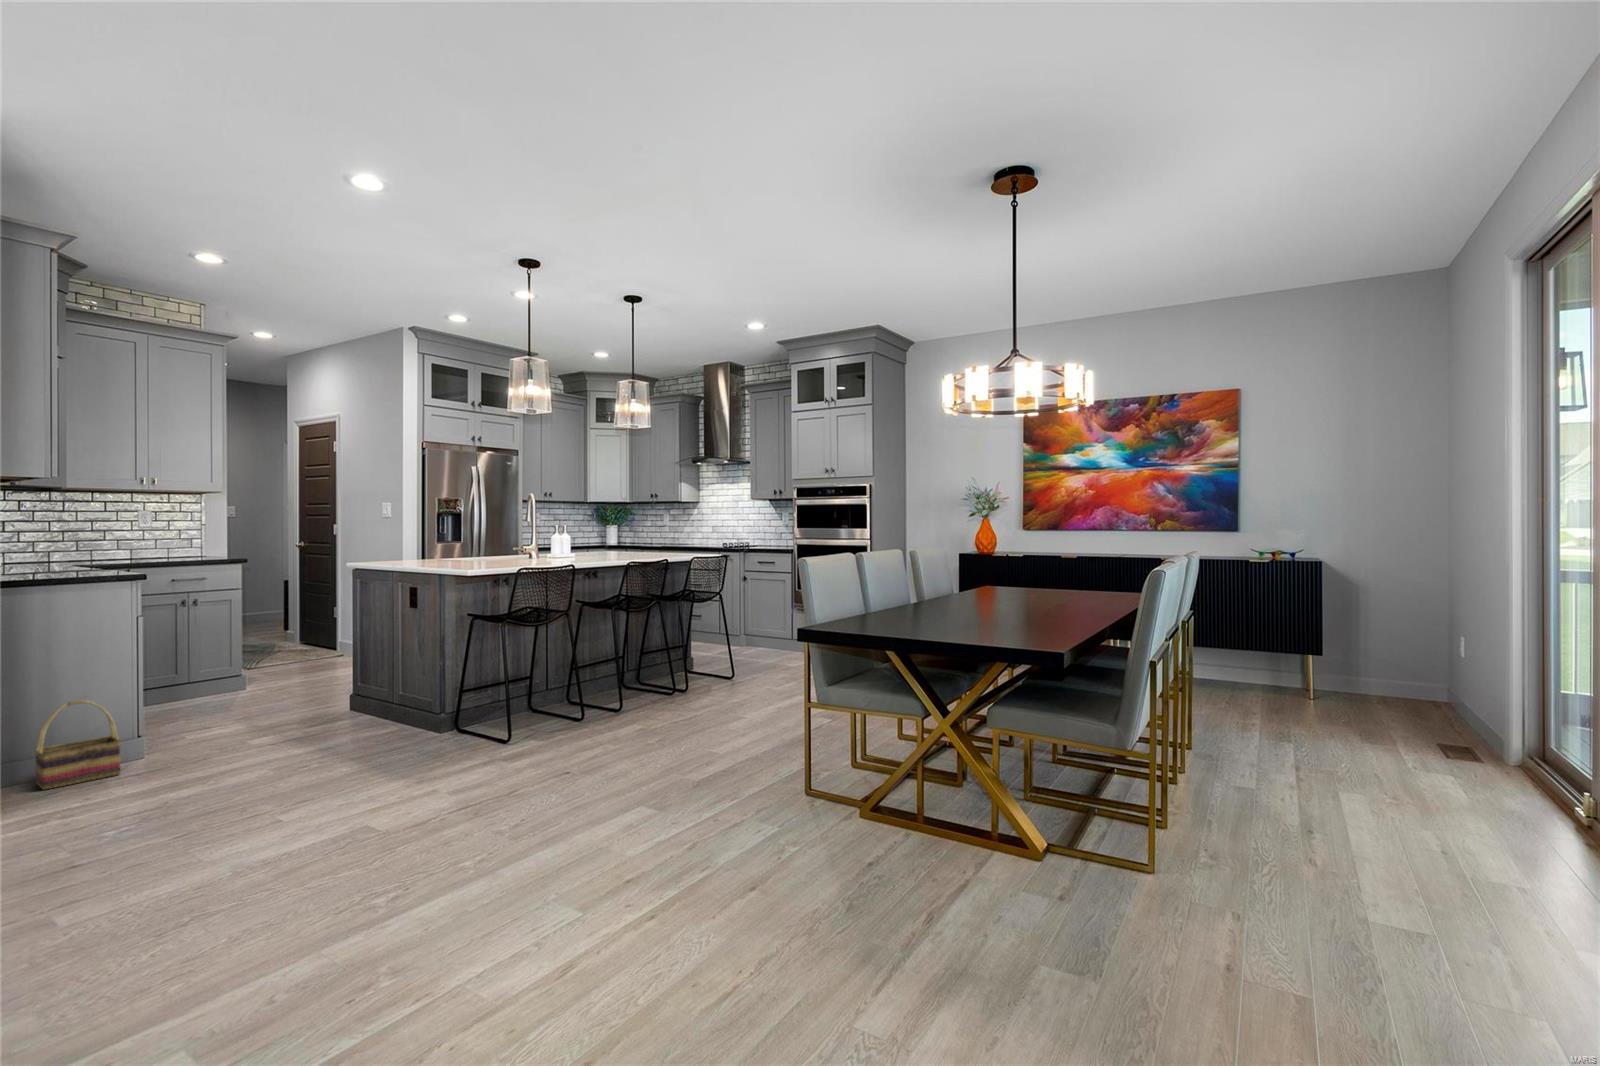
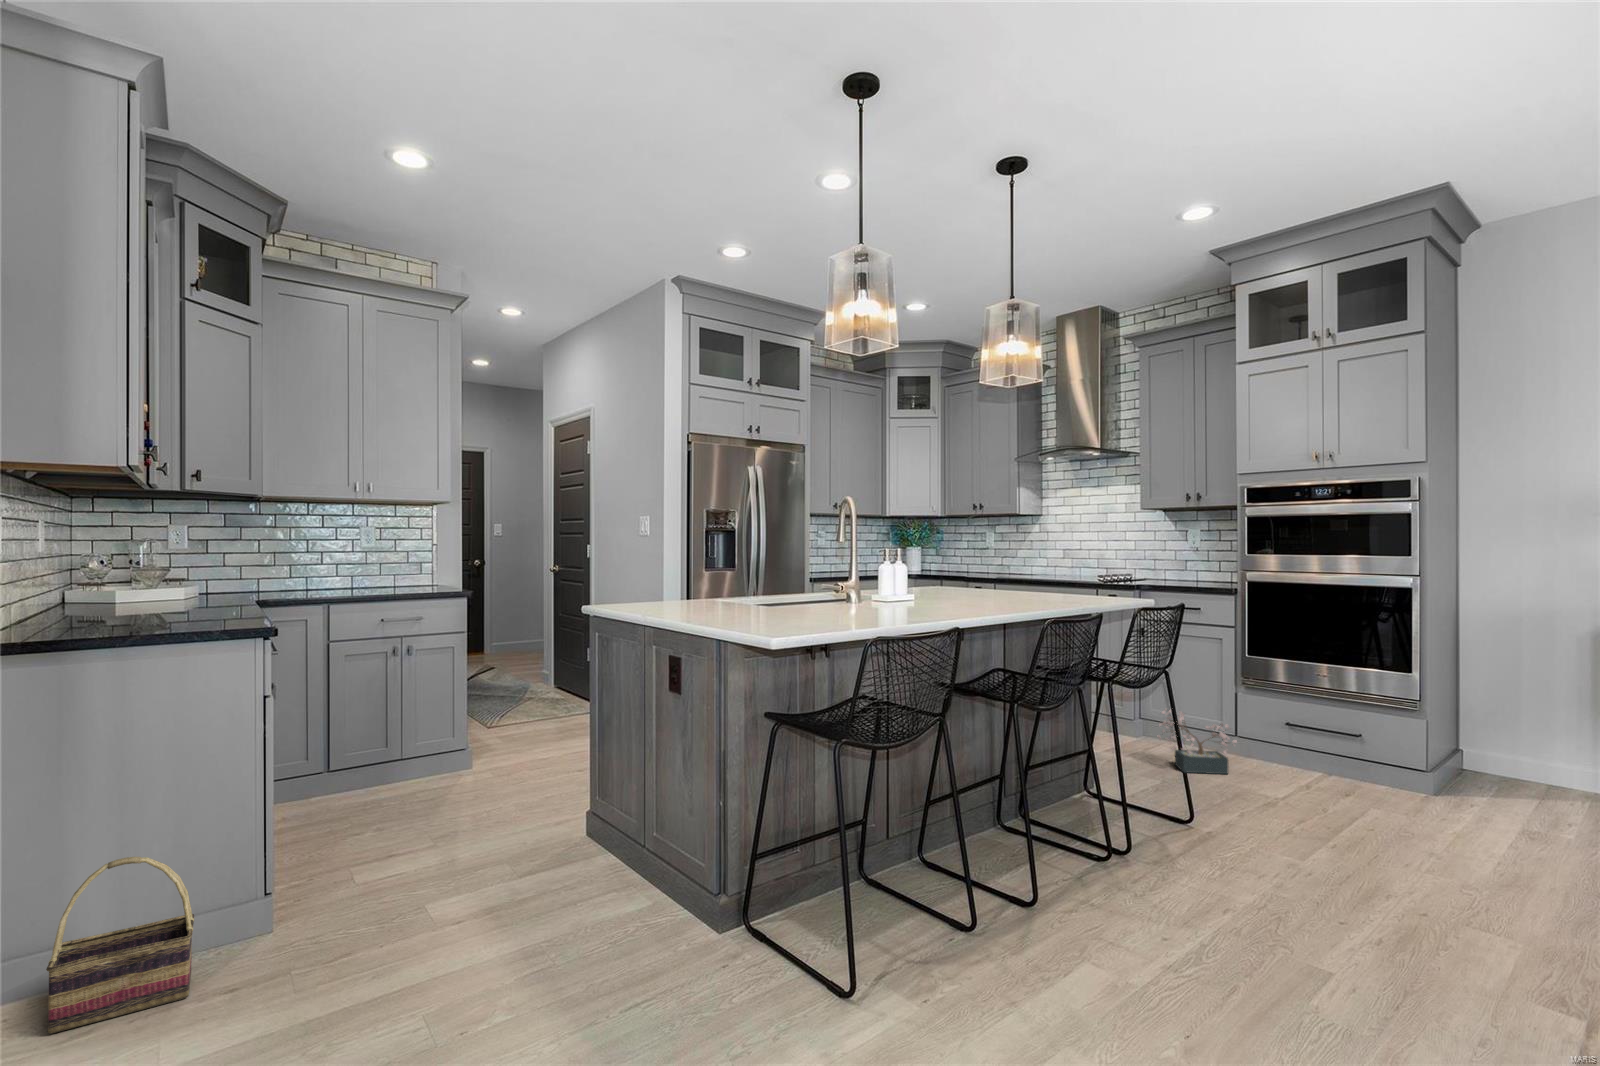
decorative plant: none [738,623,782,660] -> present [1158,709,1237,774]

